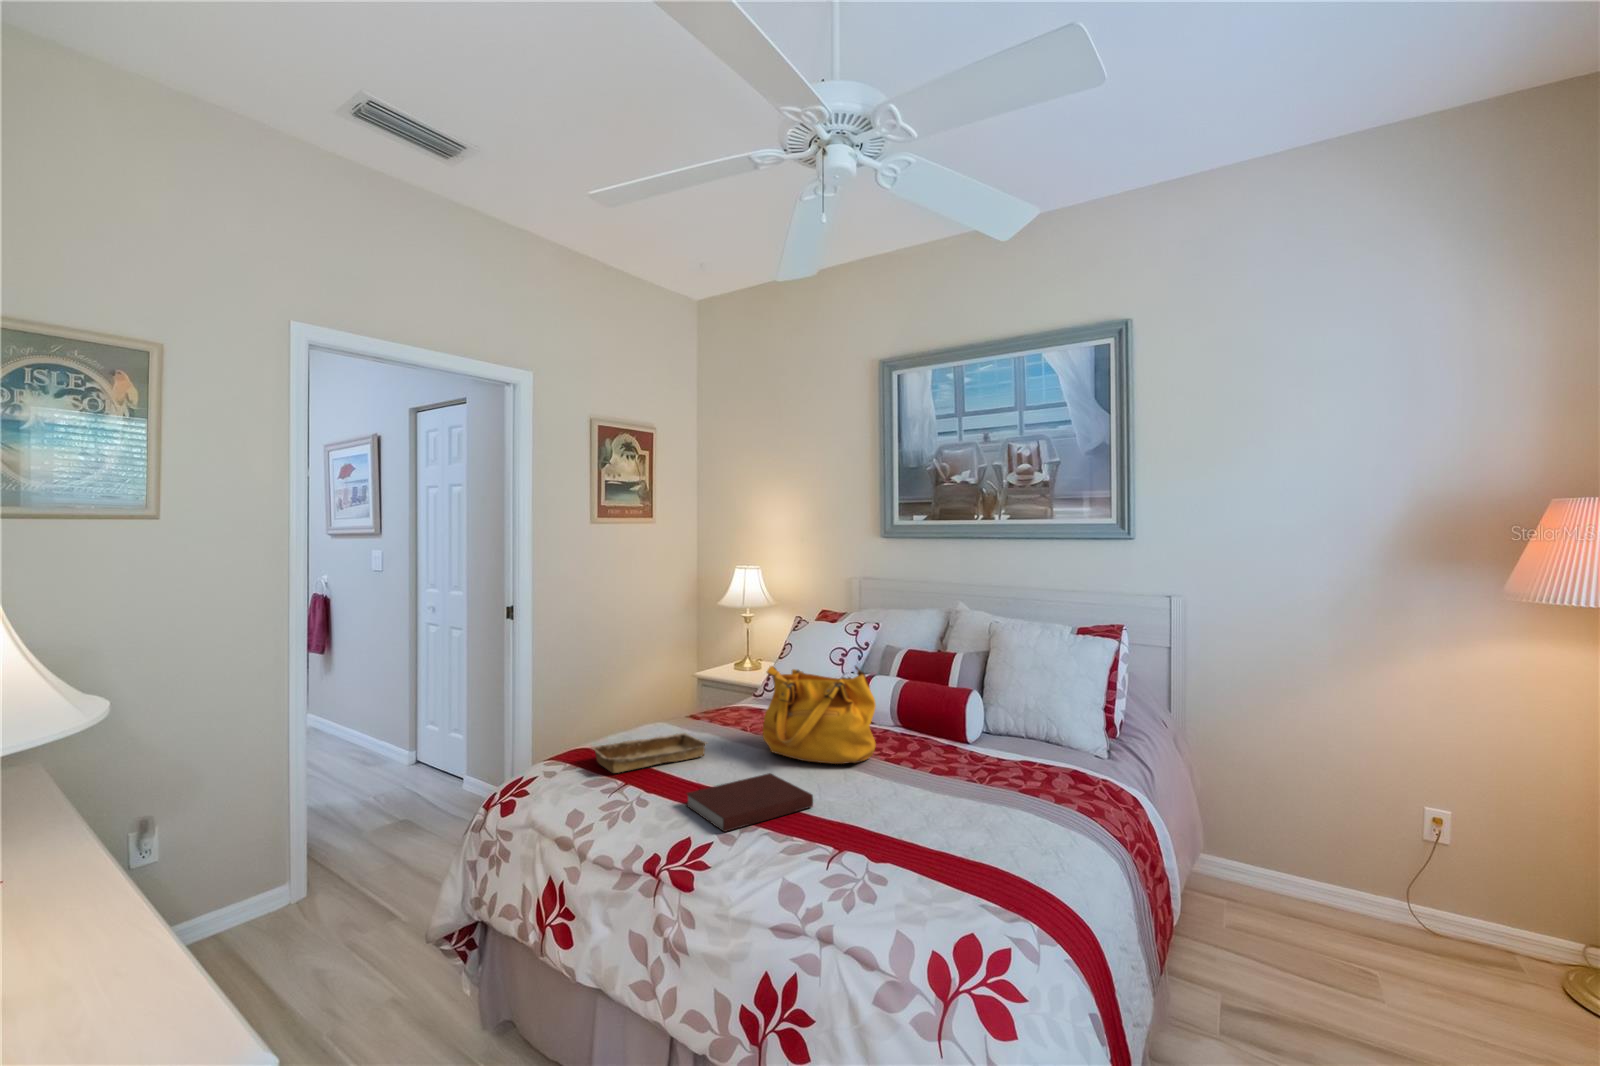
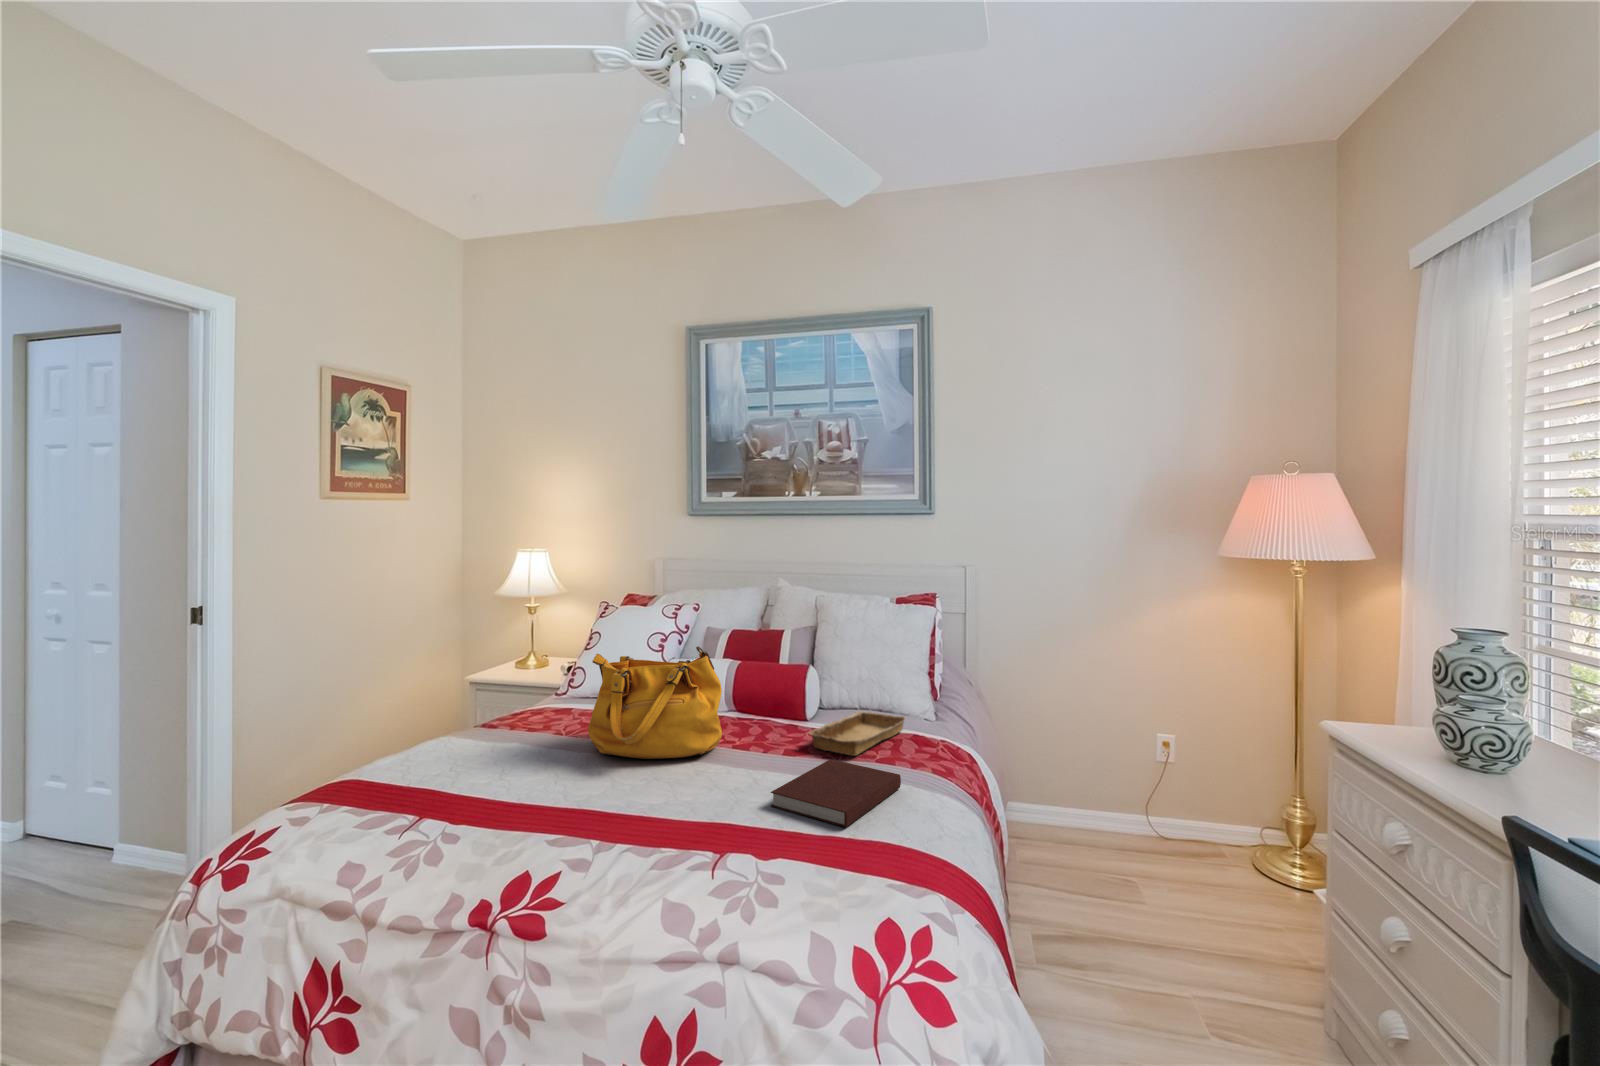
tray: present [591,733,707,773] -> present [809,711,906,756]
notebook: present [687,773,813,832] -> present [771,759,901,827]

